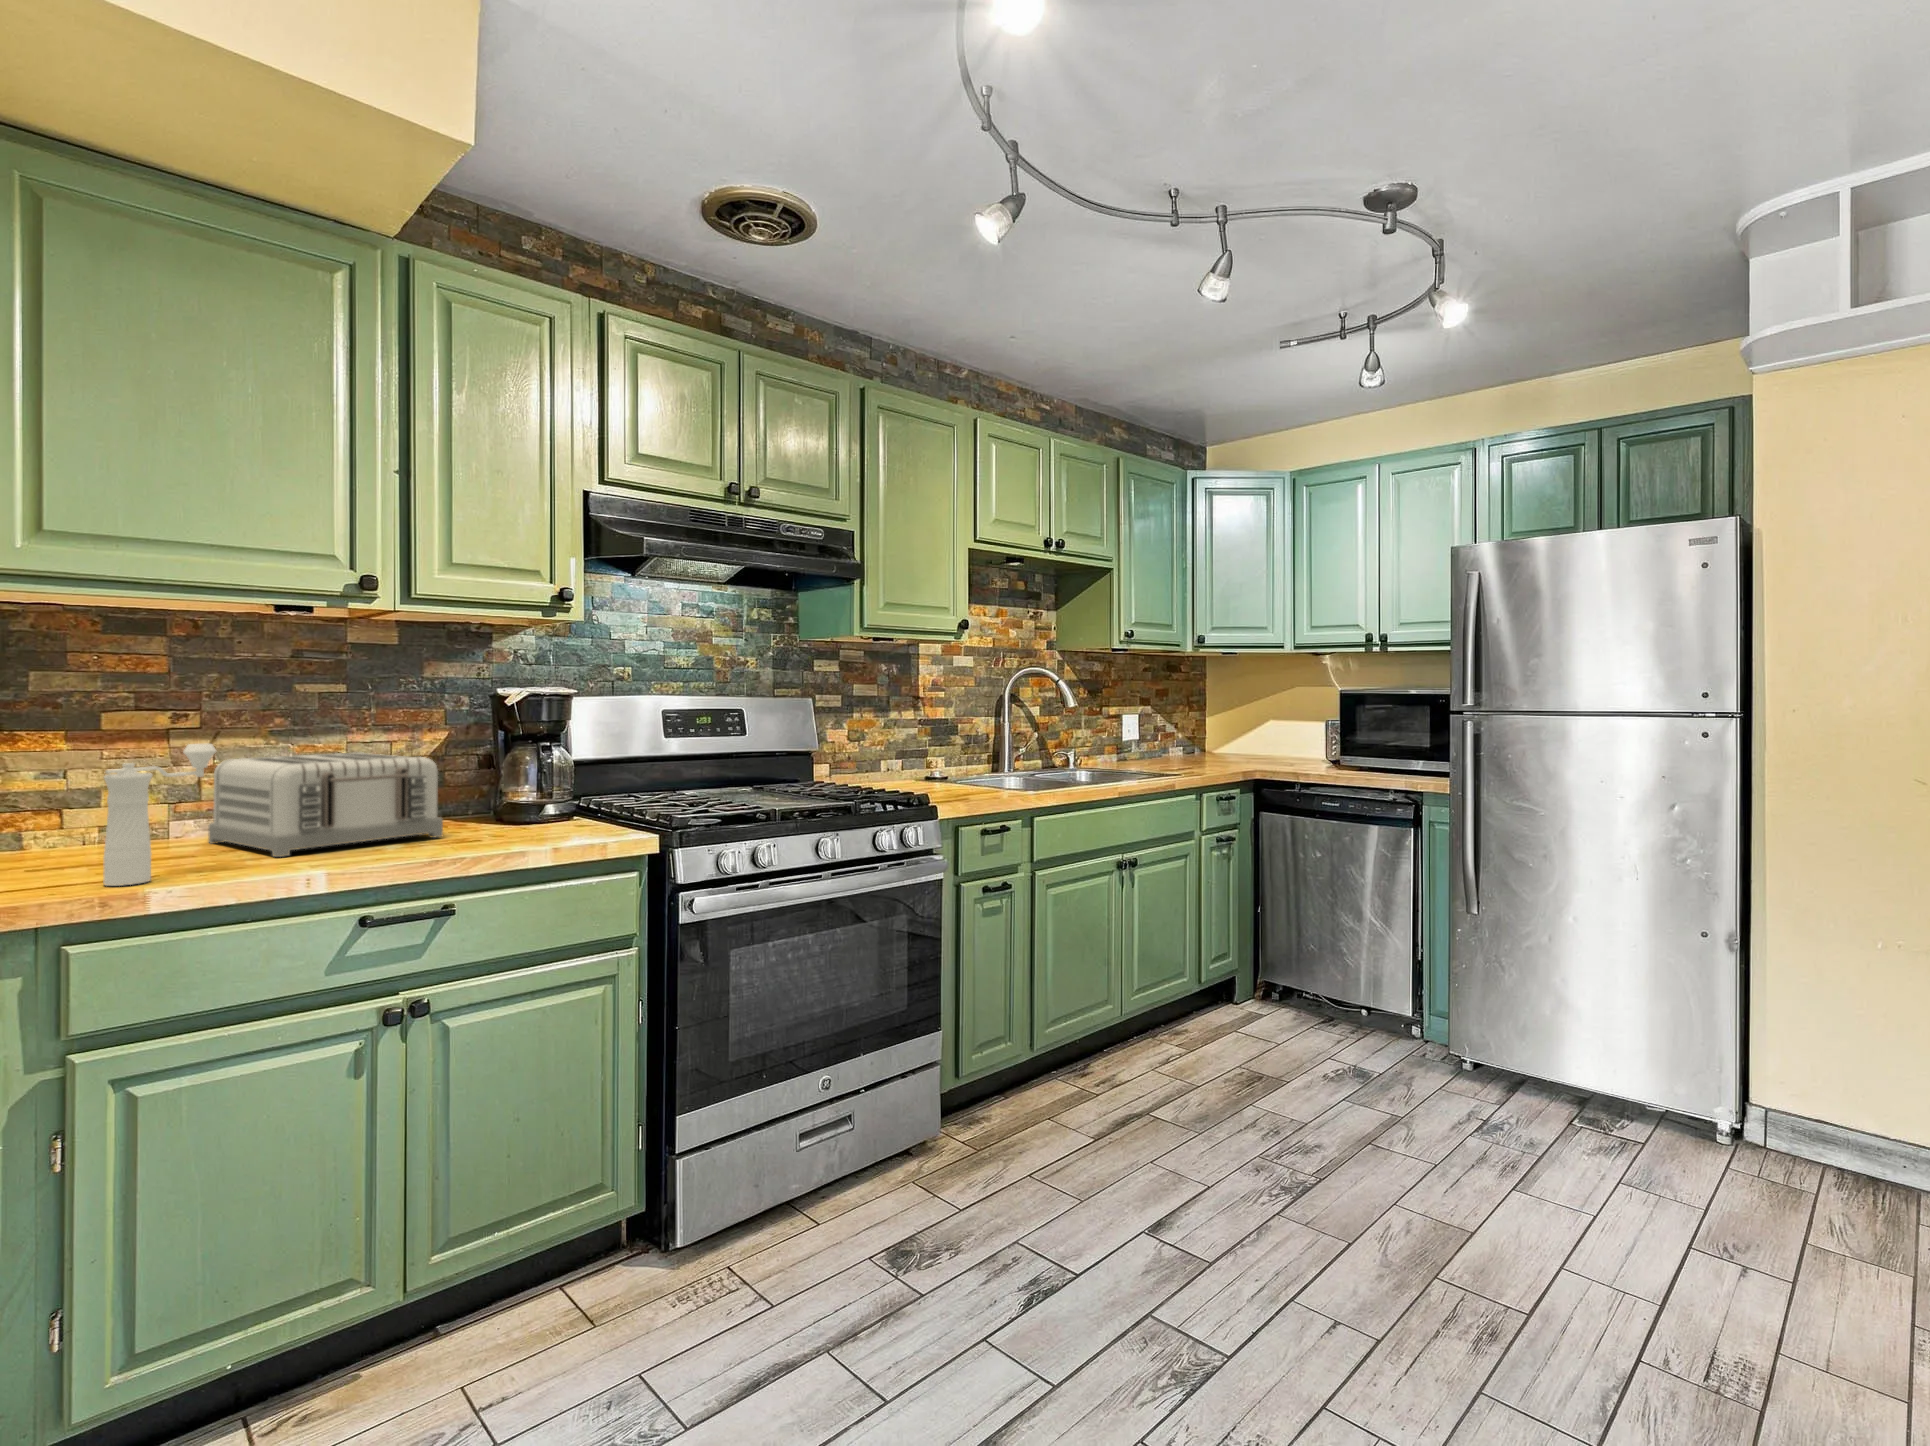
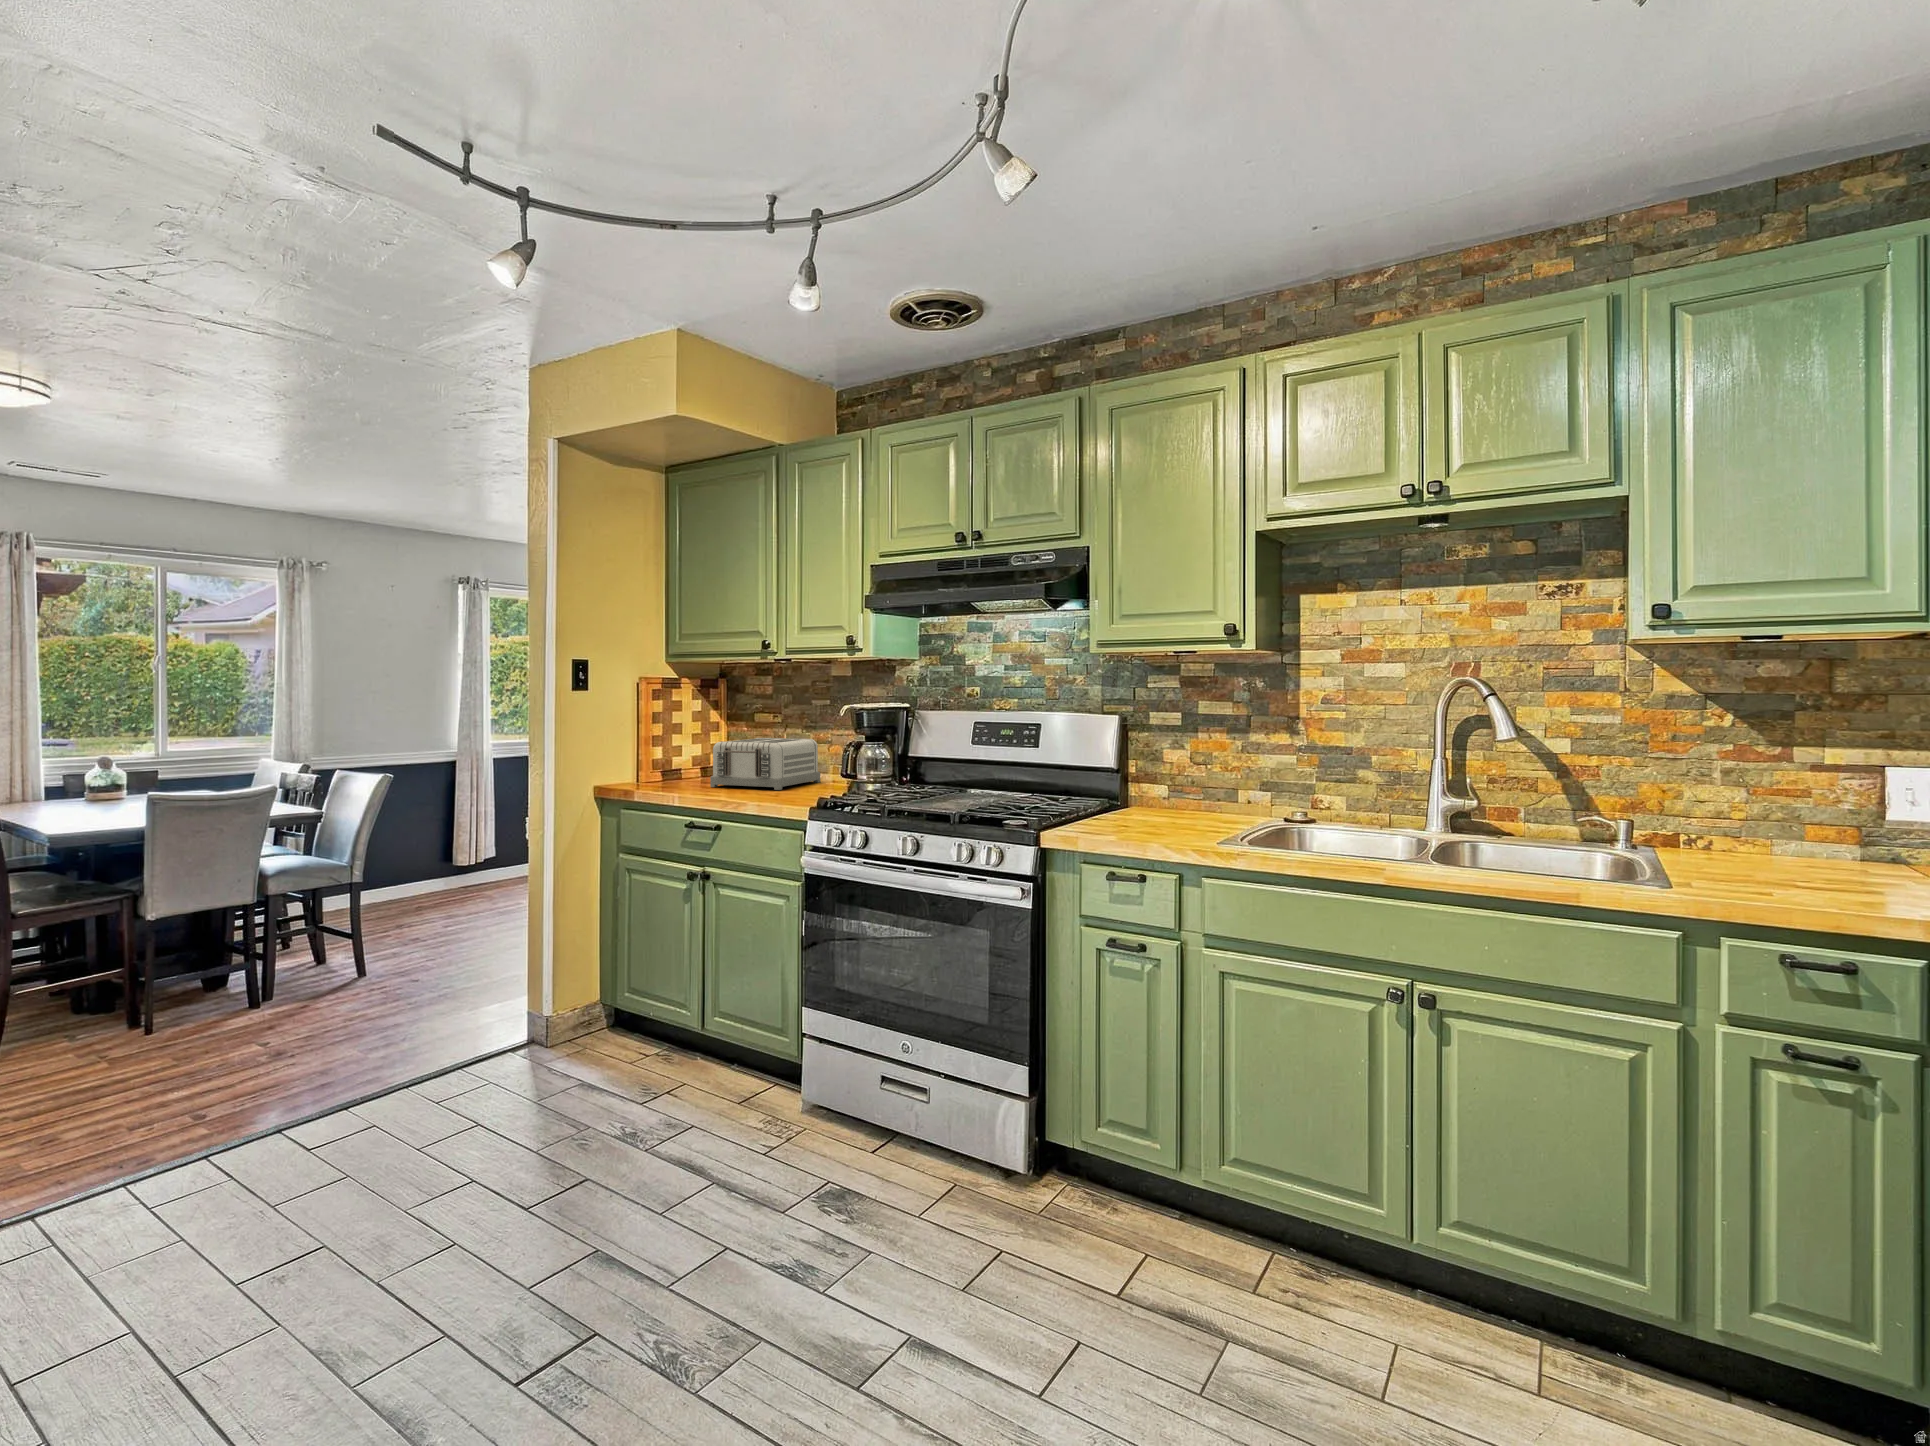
pepper mill: present [103,744,216,886] -> none [638,729,682,787]

